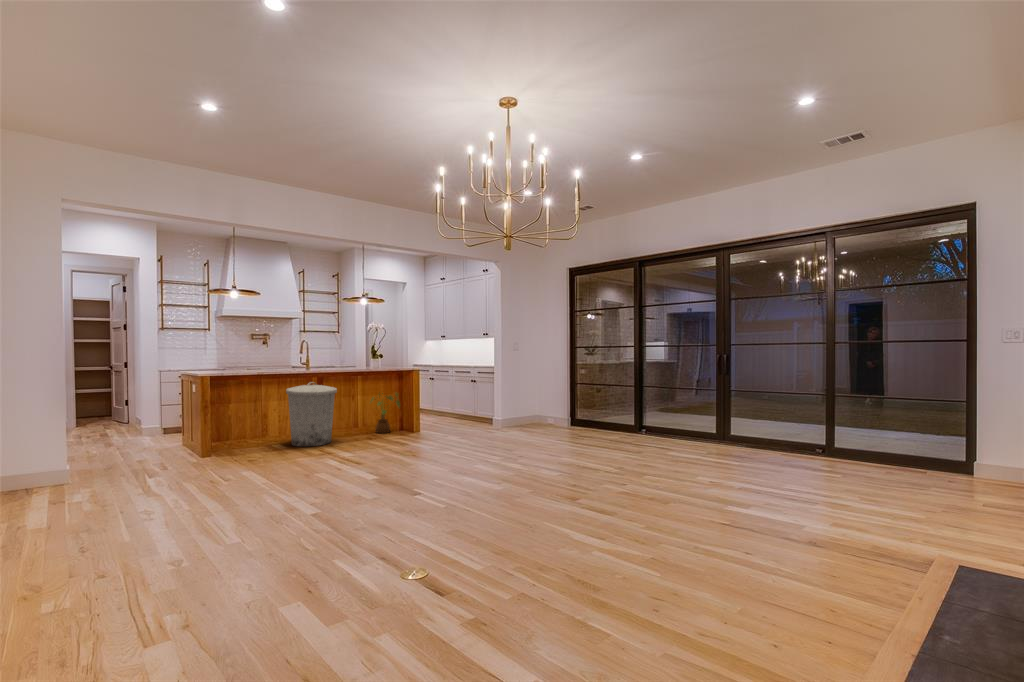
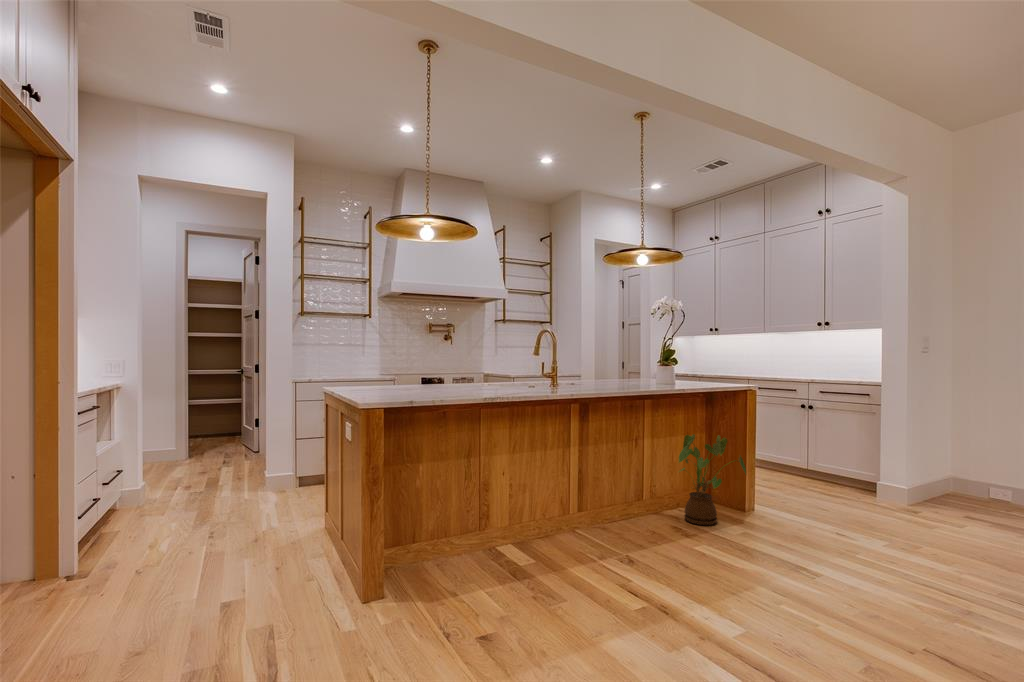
trash can: present [286,382,337,447] -> none [534,417,642,572]

